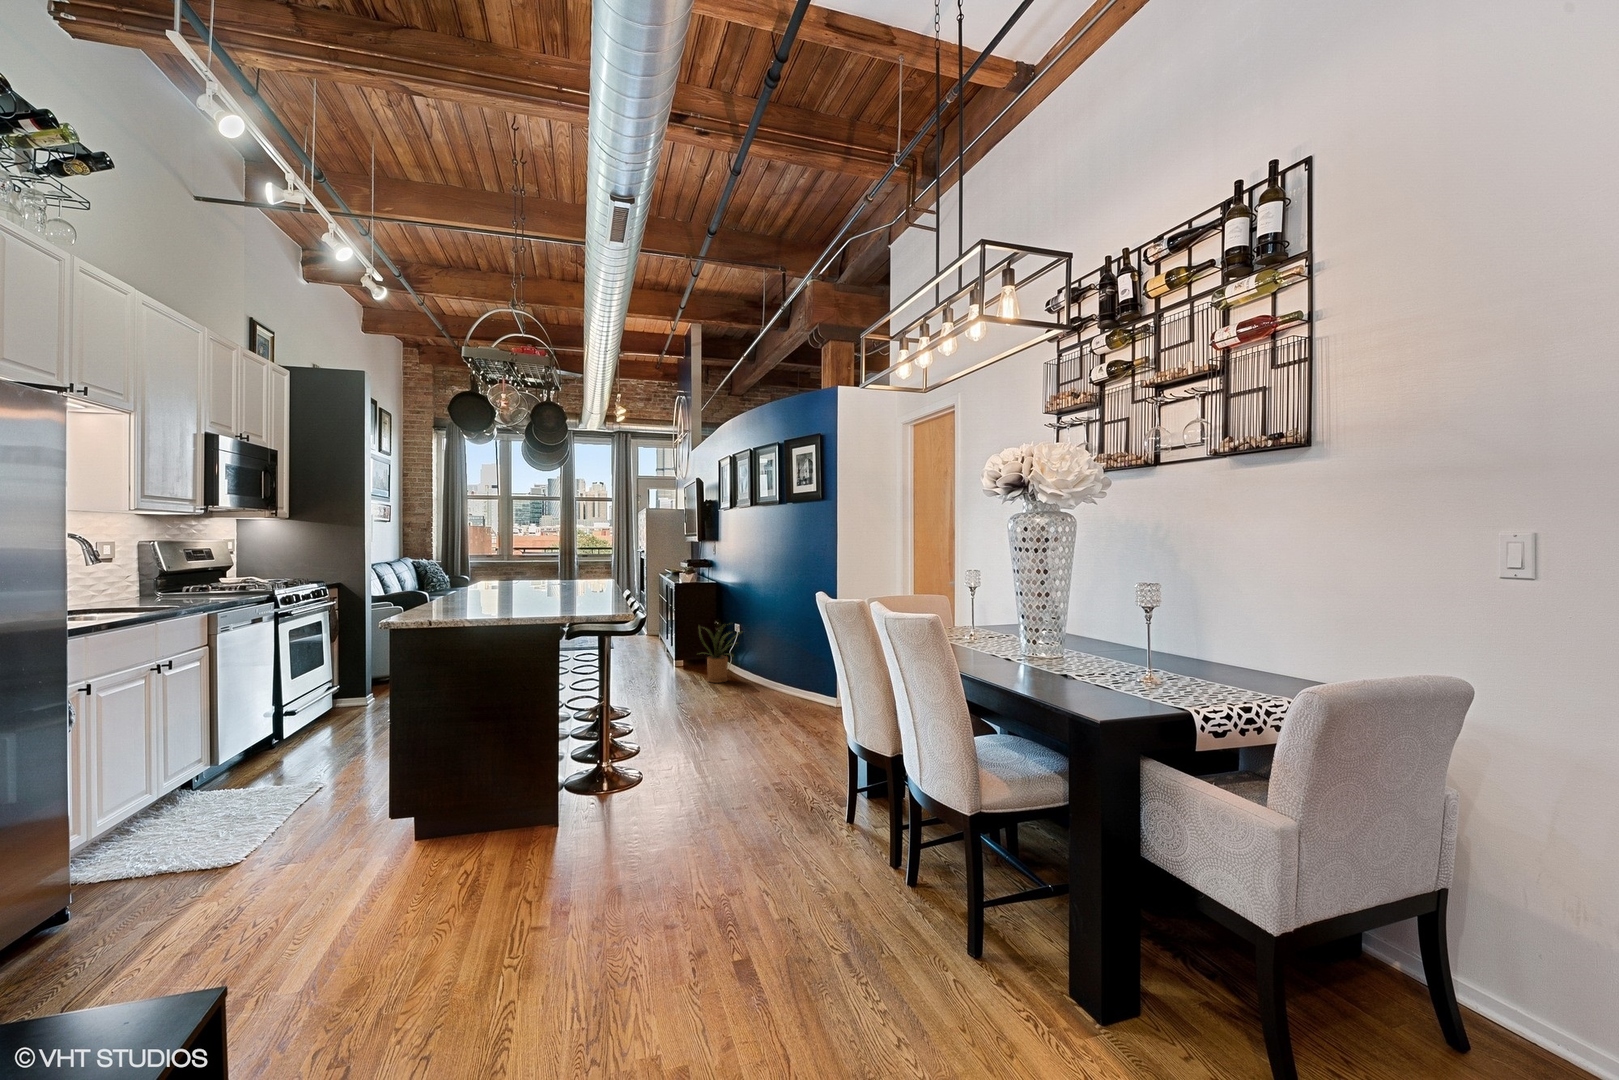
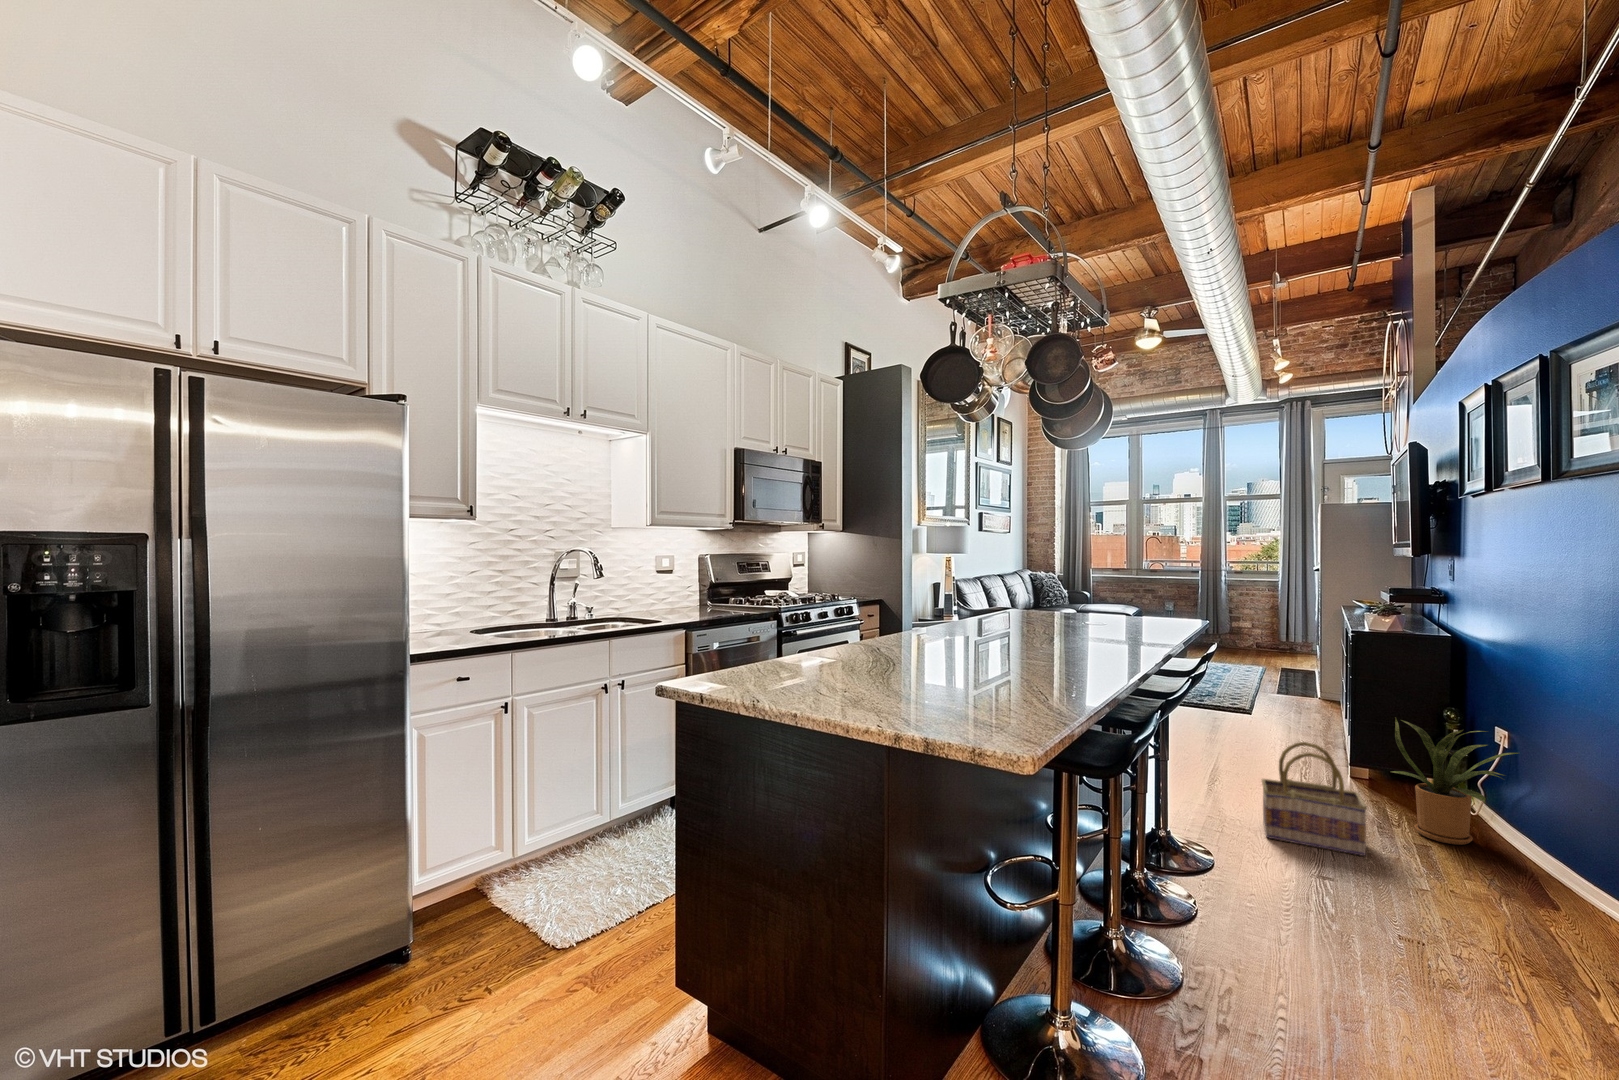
basket: none [643,642,692,698] -> present [1262,742,1367,856]

